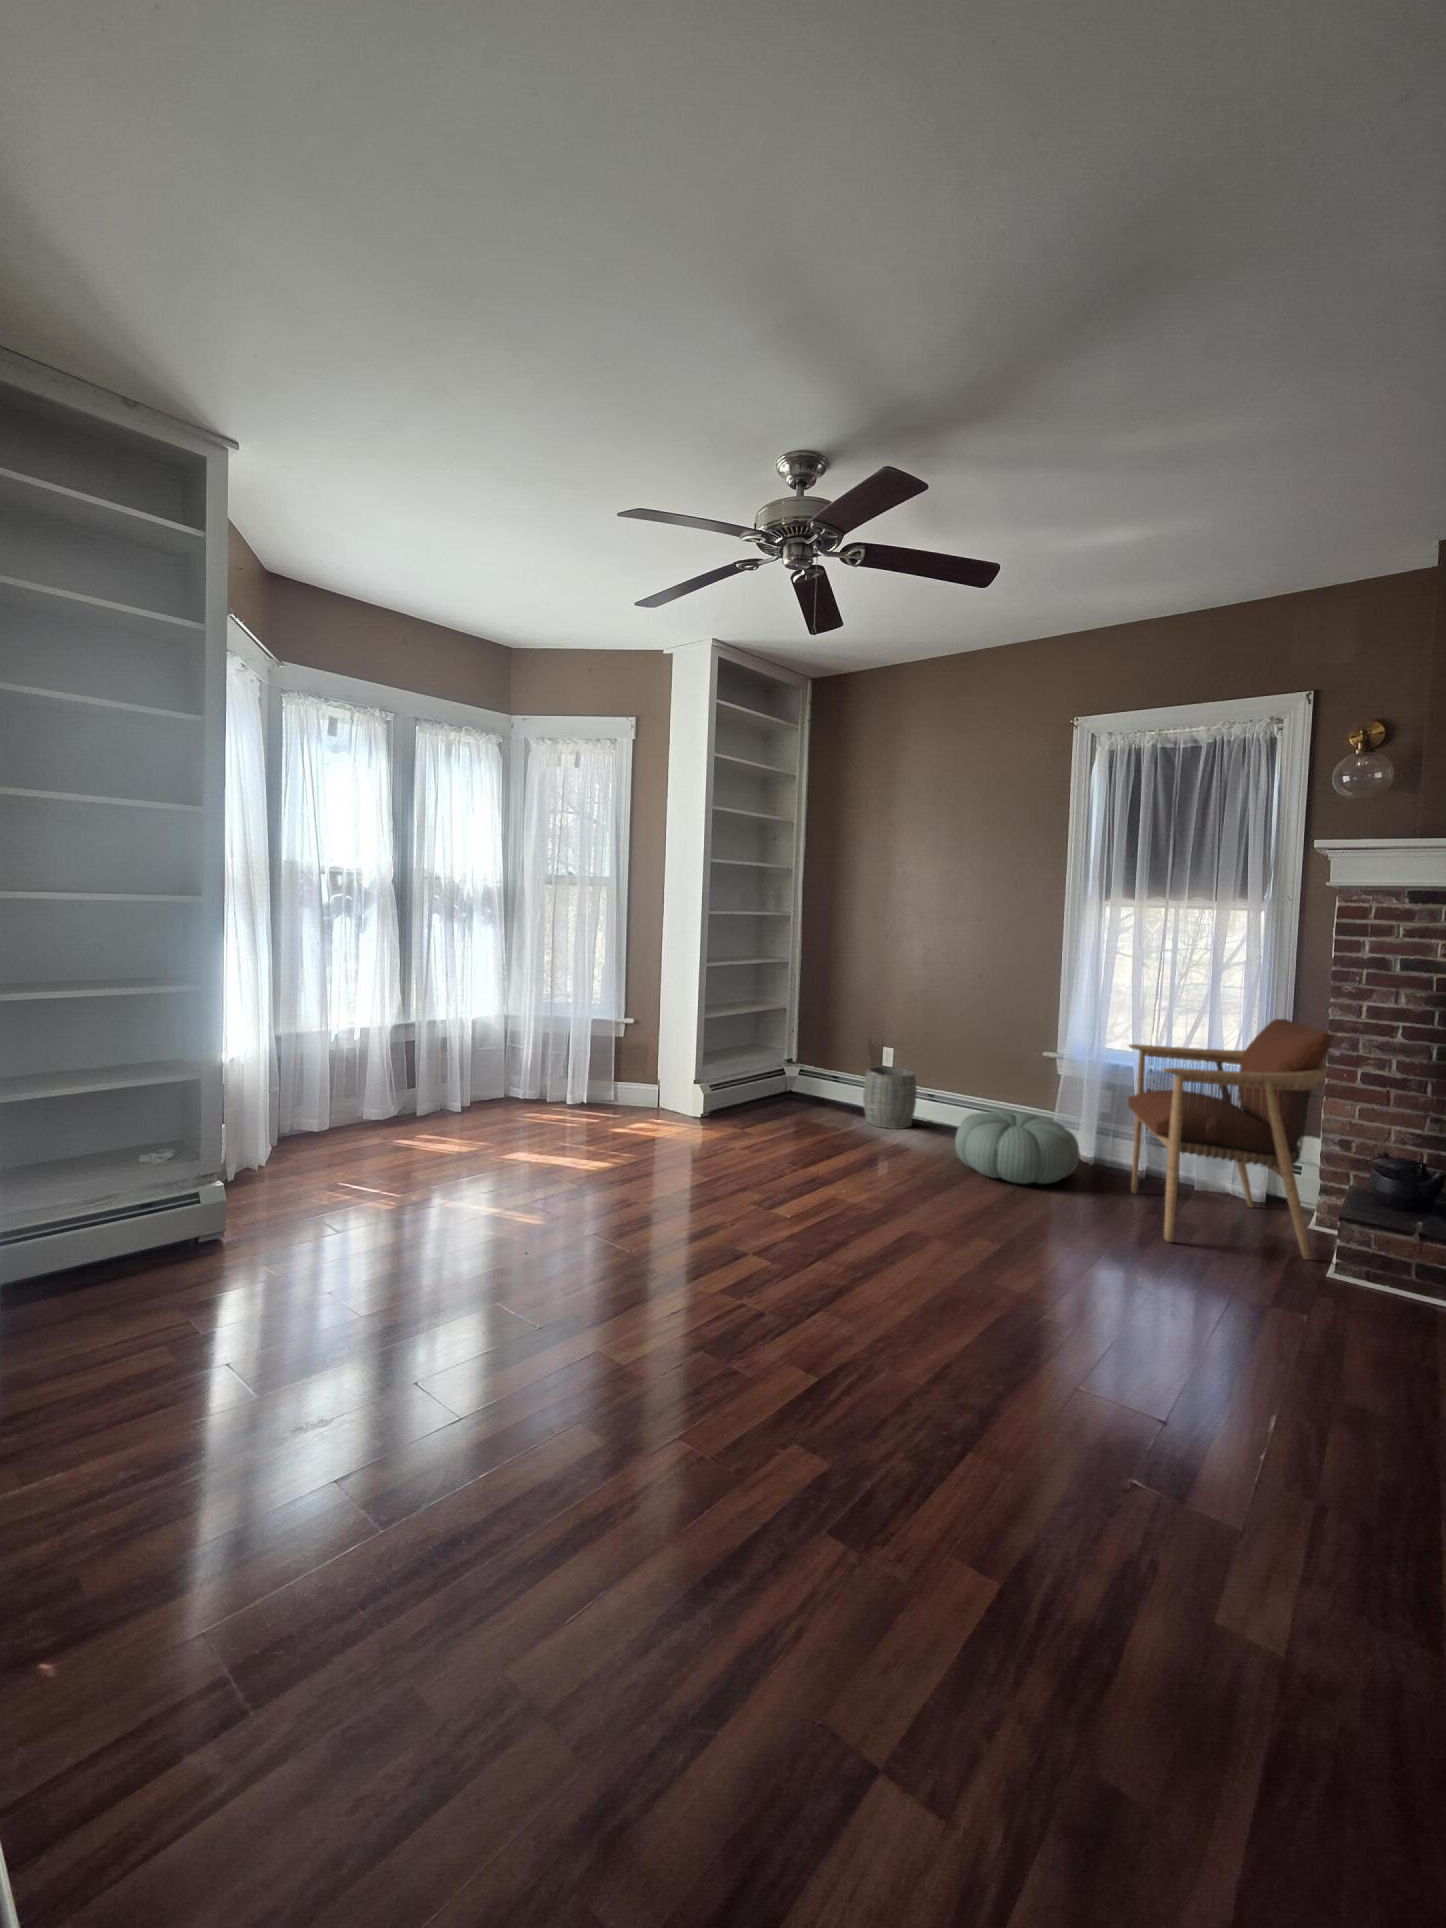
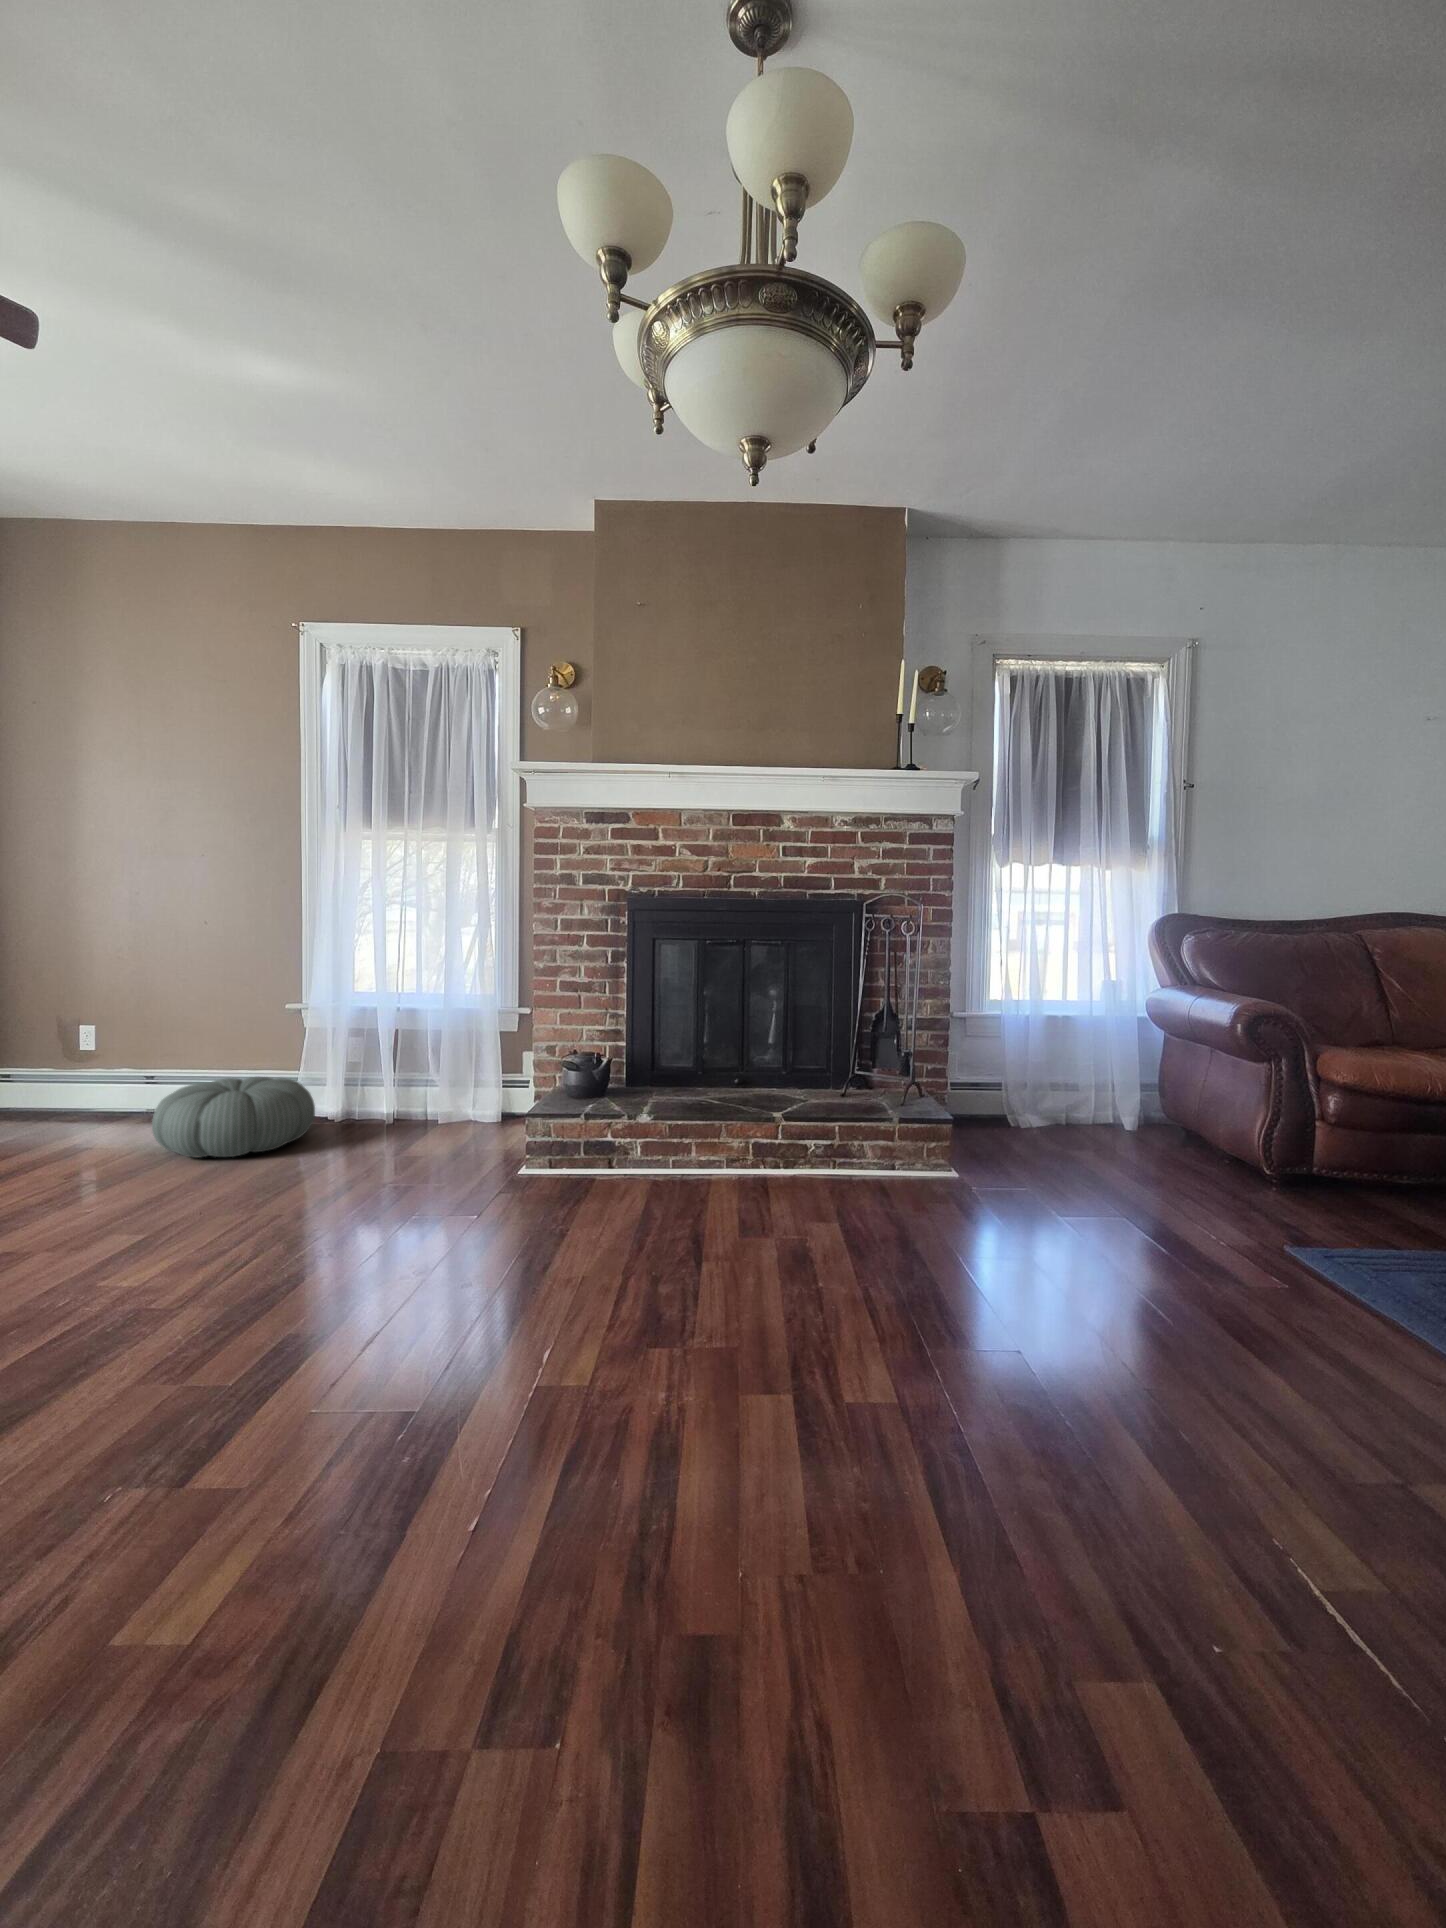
armchair: present [1128,1019,1334,1260] -> none [358,940,529,1179]
woven basket: present [863,1067,917,1129] -> none [42,1050,127,1130]

